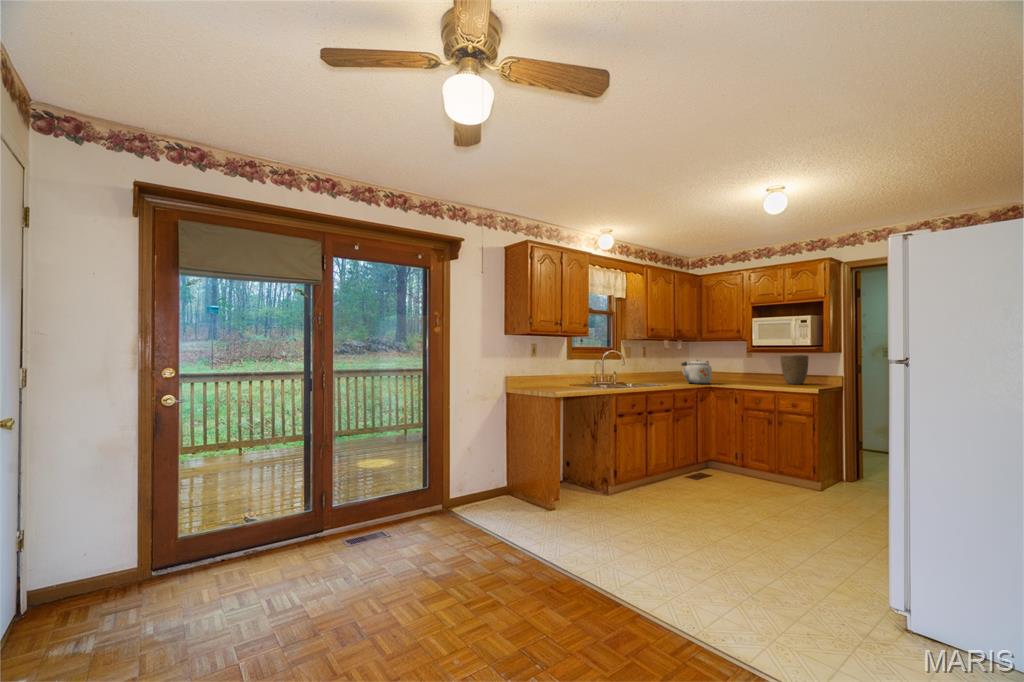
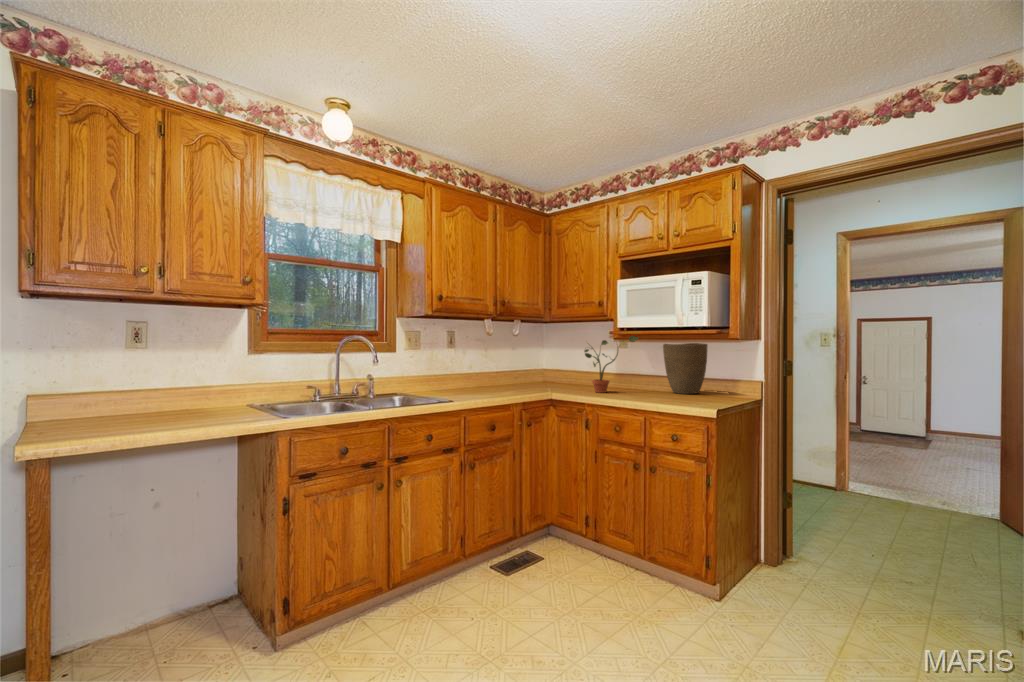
potted plant: none [732,350,766,383] -> present [584,336,638,393]
kettle: present [681,359,712,384] -> none [490,351,543,396]

